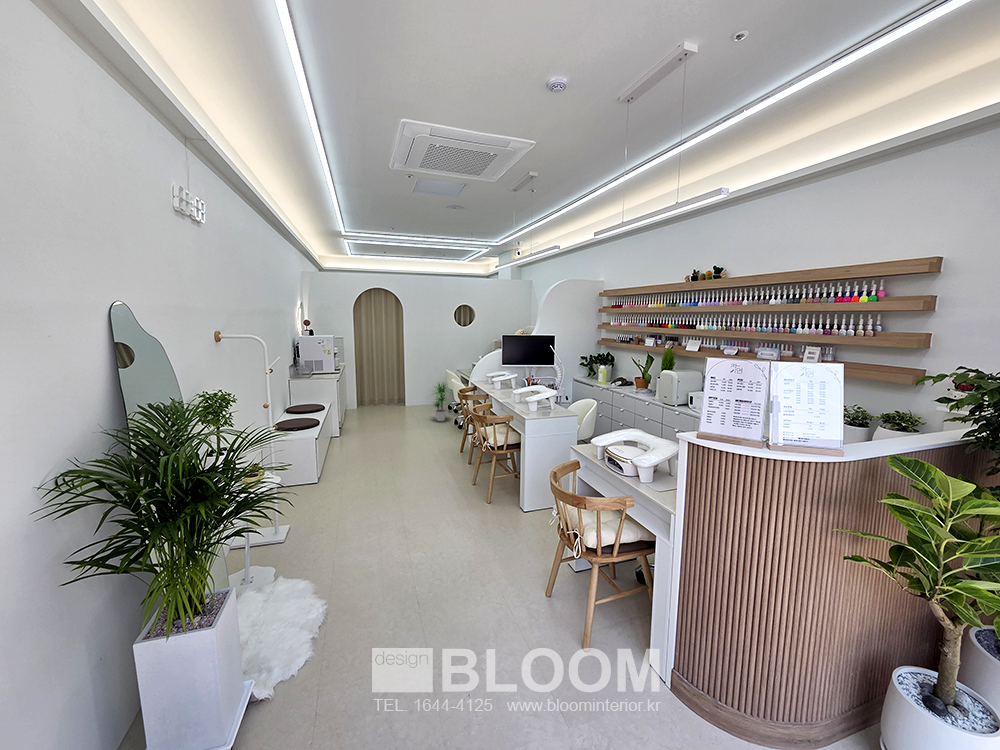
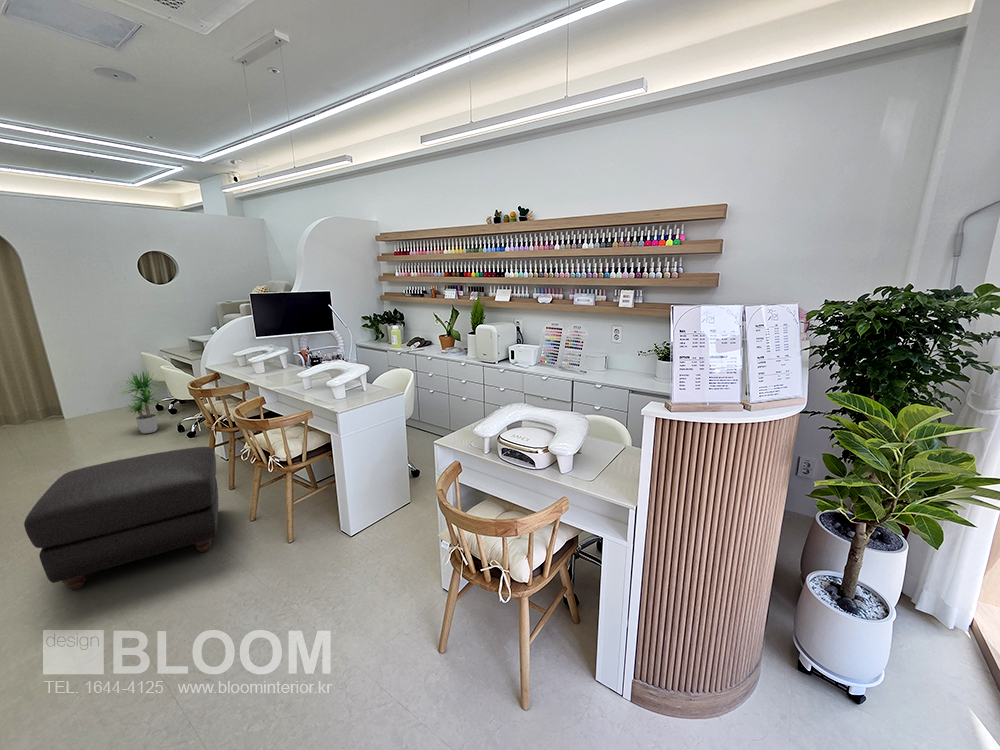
ottoman: none [377,428,461,490] -> present [24,447,218,590]

